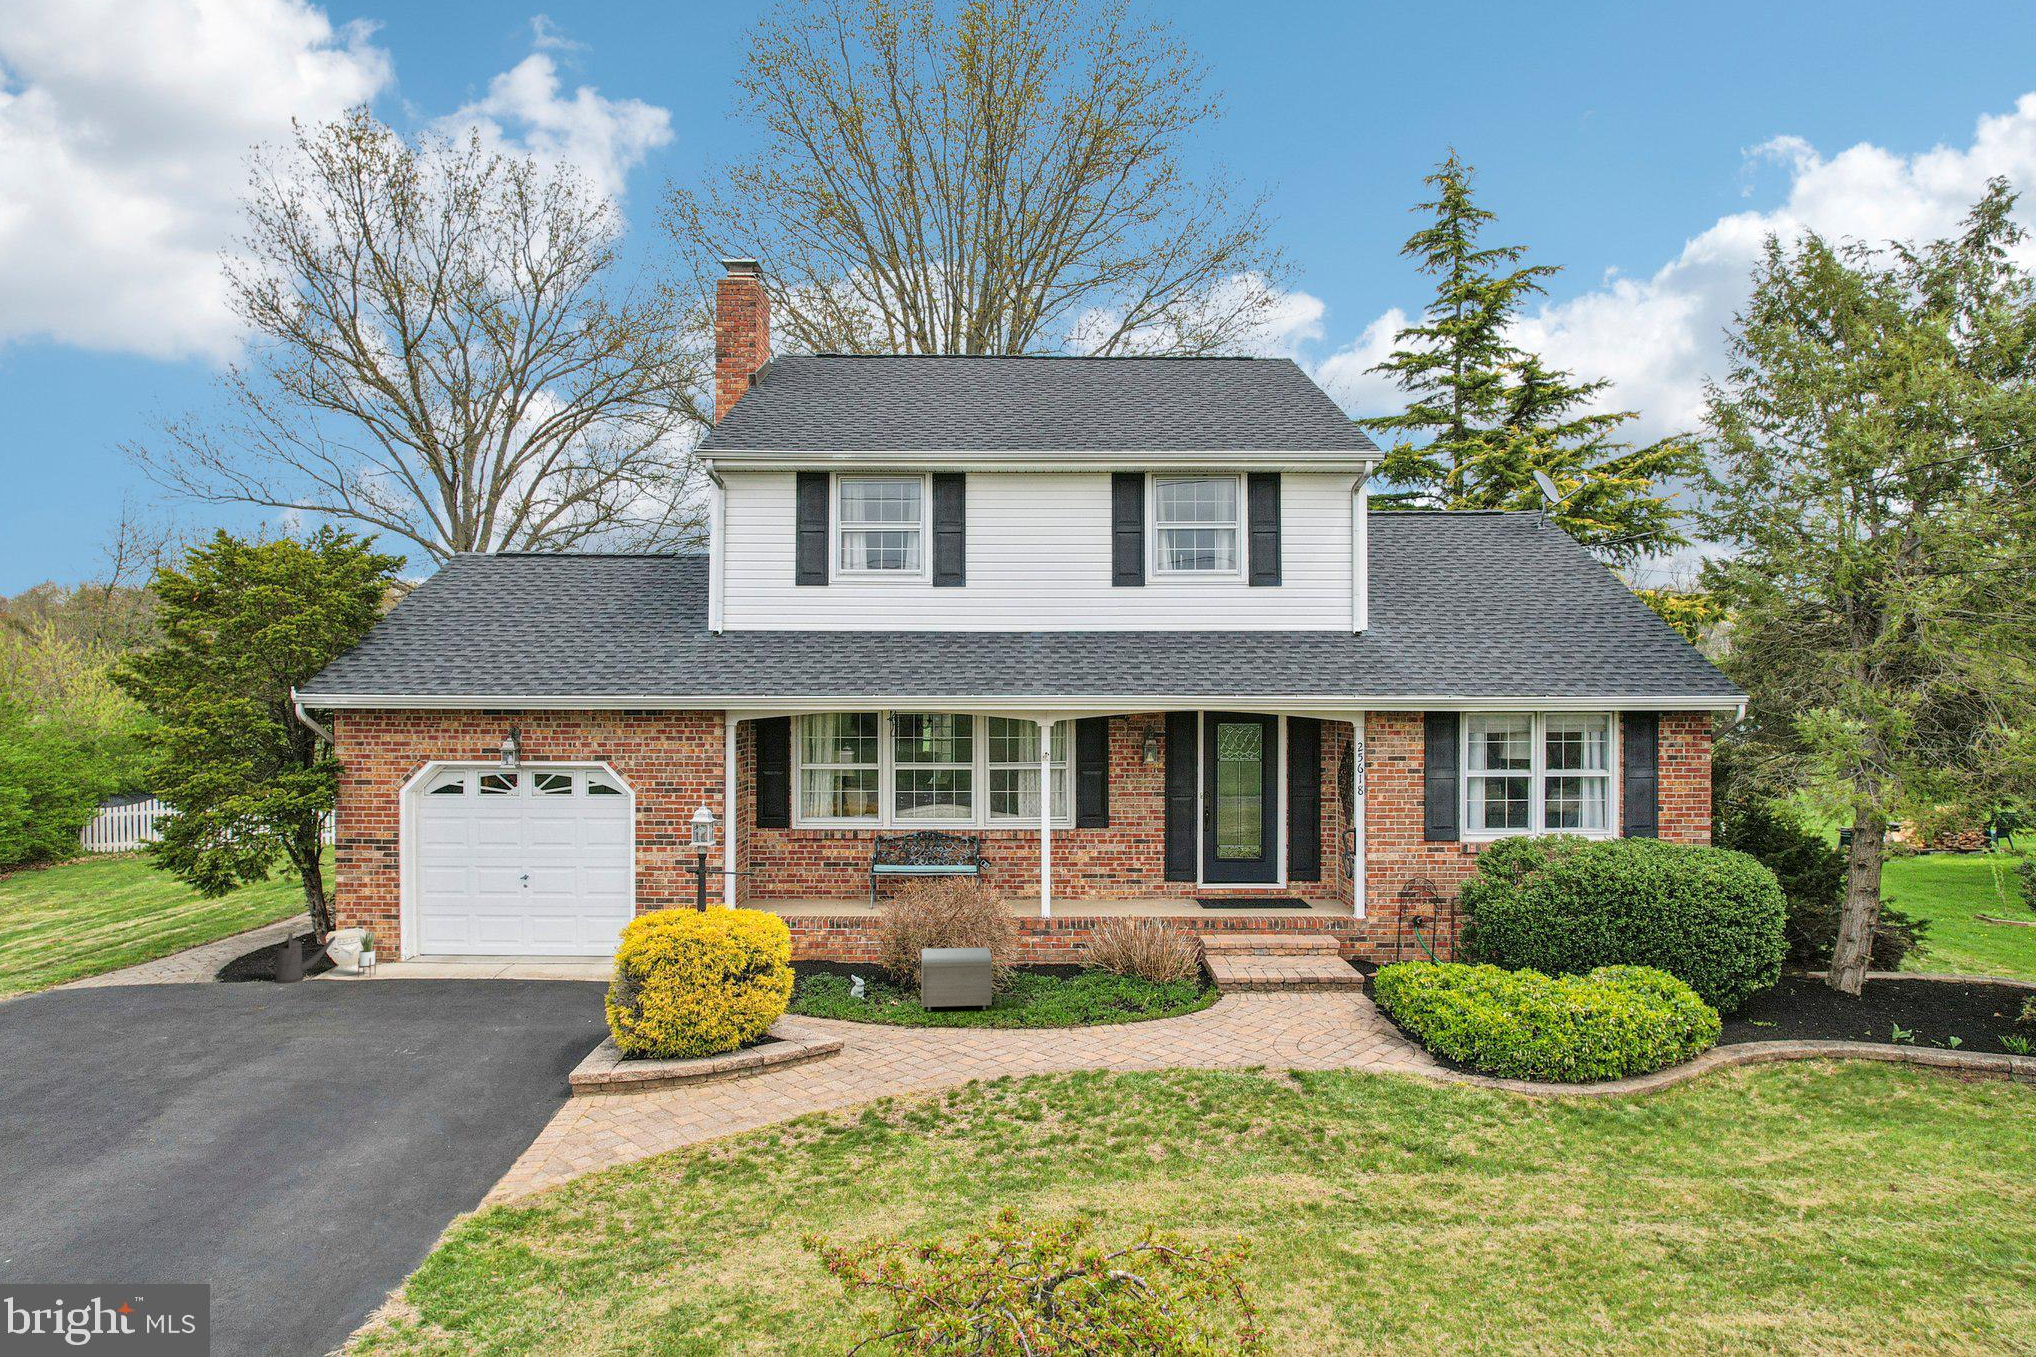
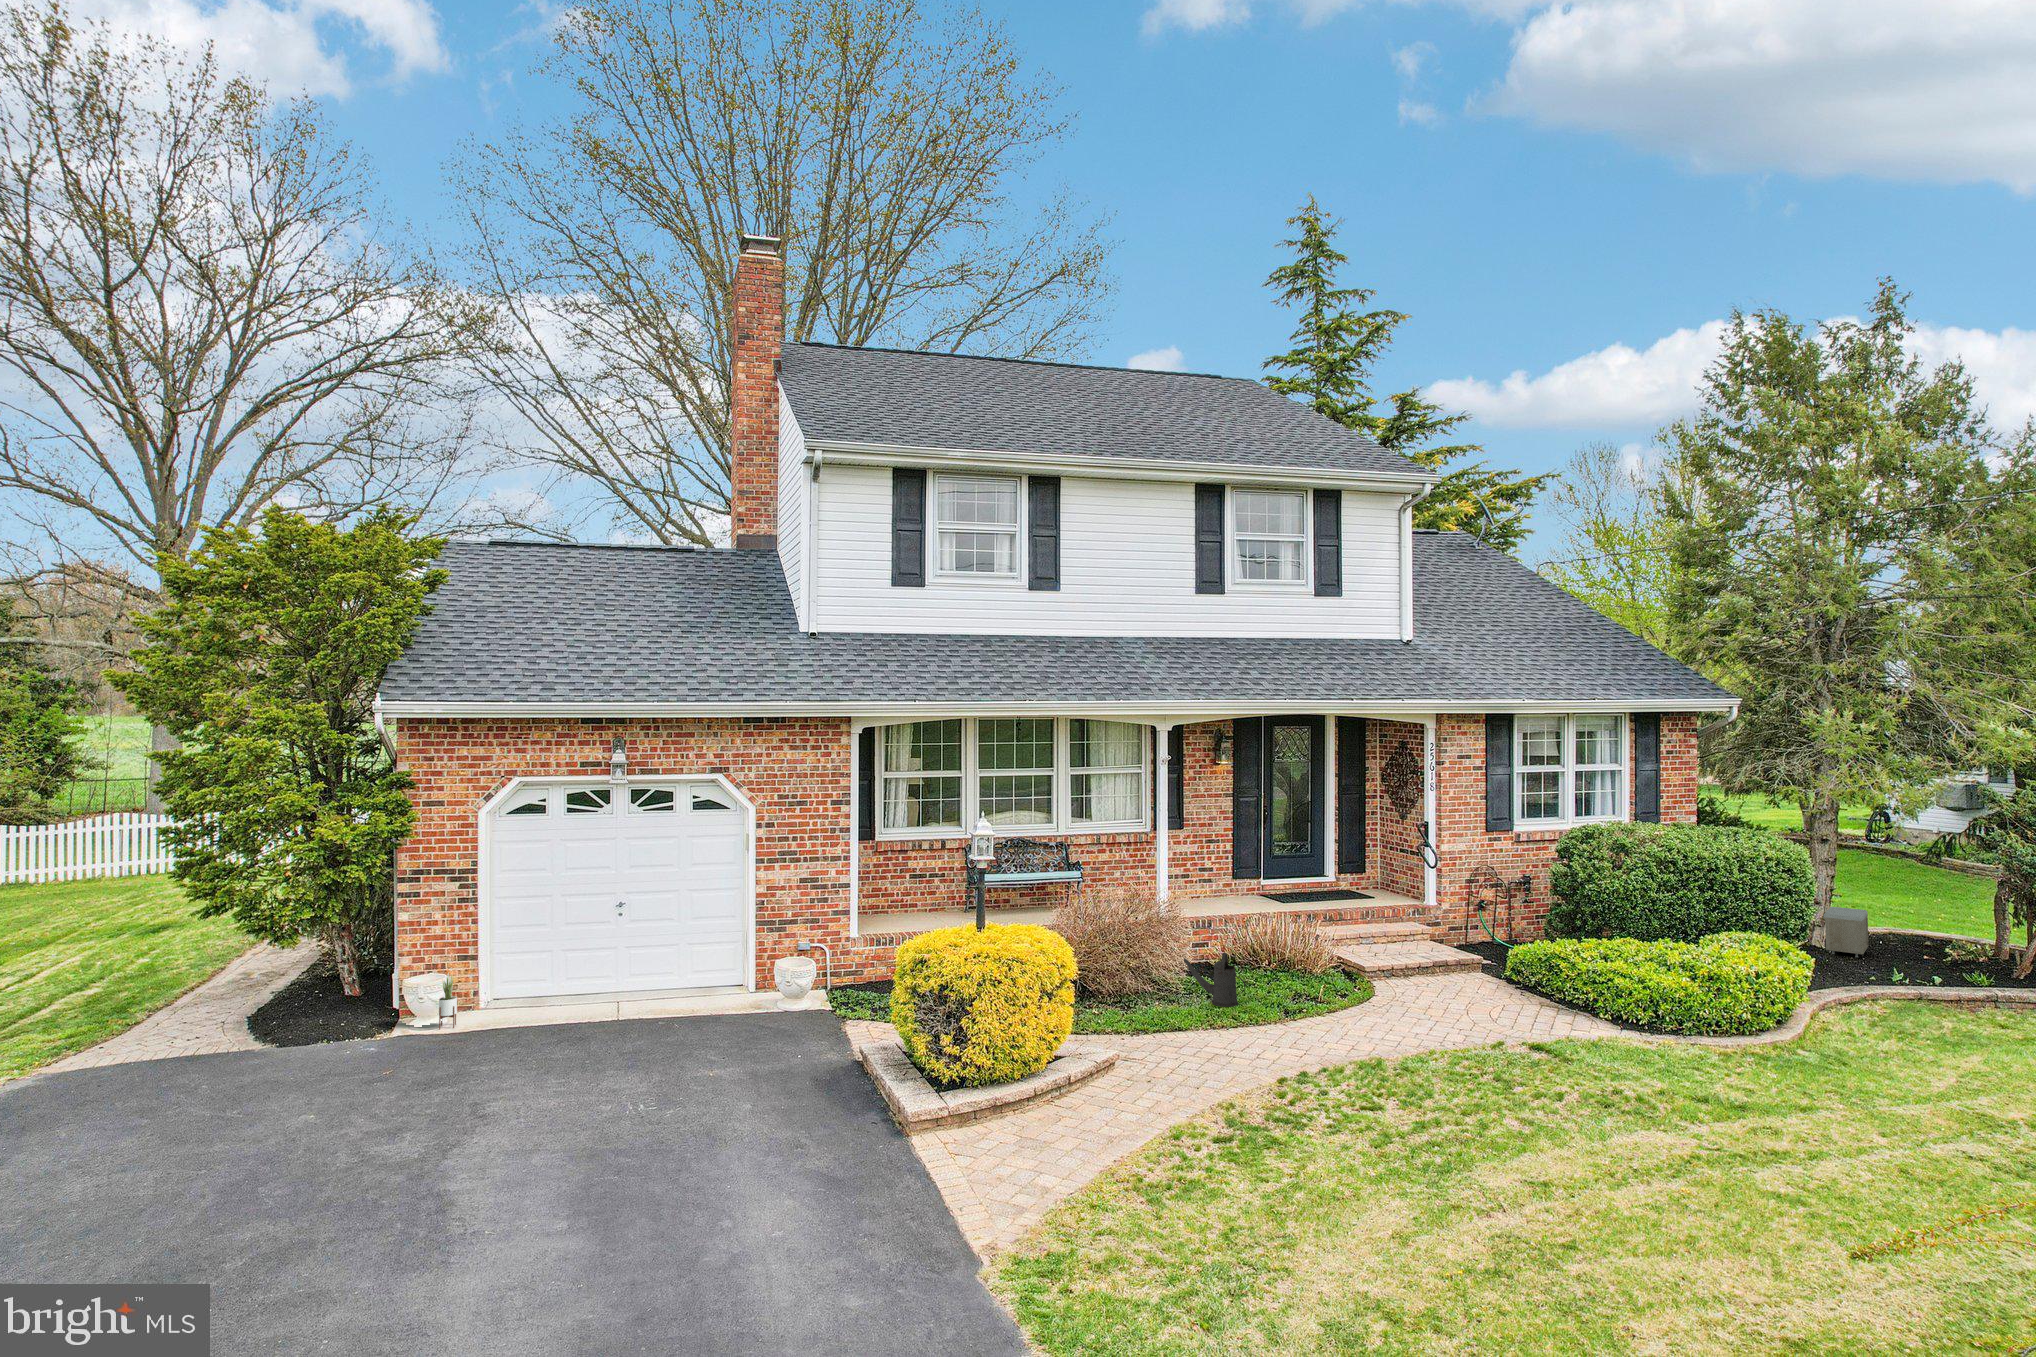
watering can: present [267,933,335,983] -> present [1184,953,1246,1007]
storage bench: present [921,948,992,1011] -> present [1823,907,1868,957]

